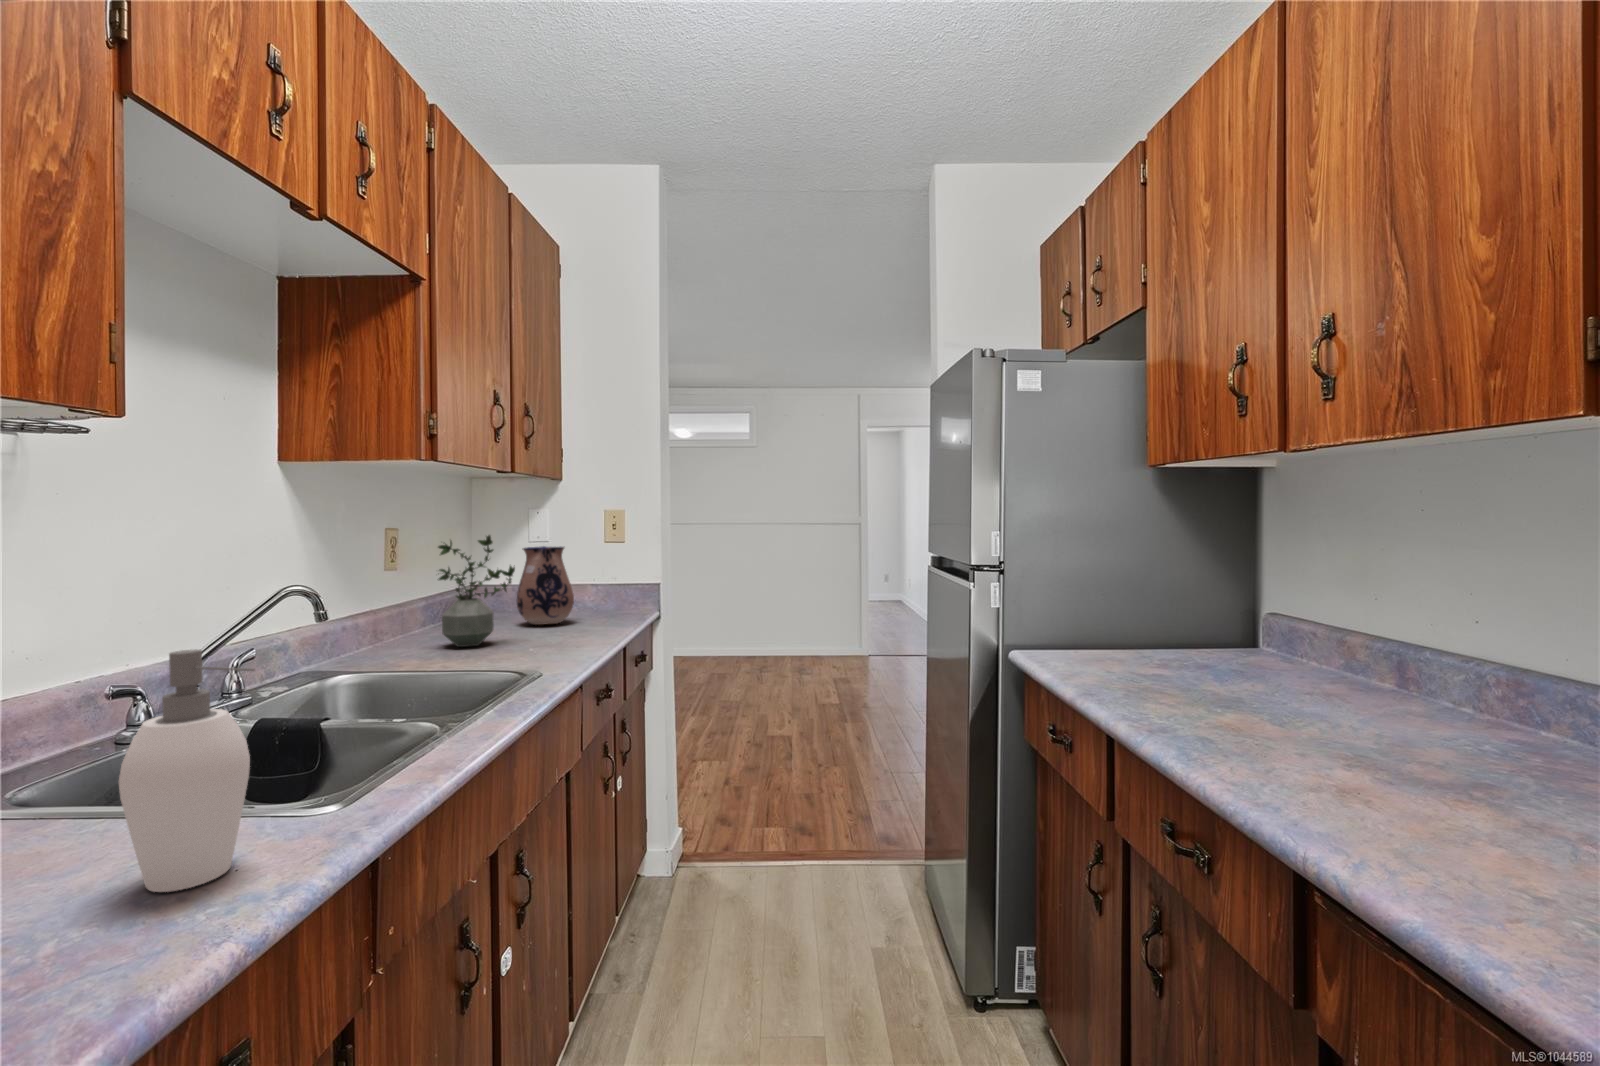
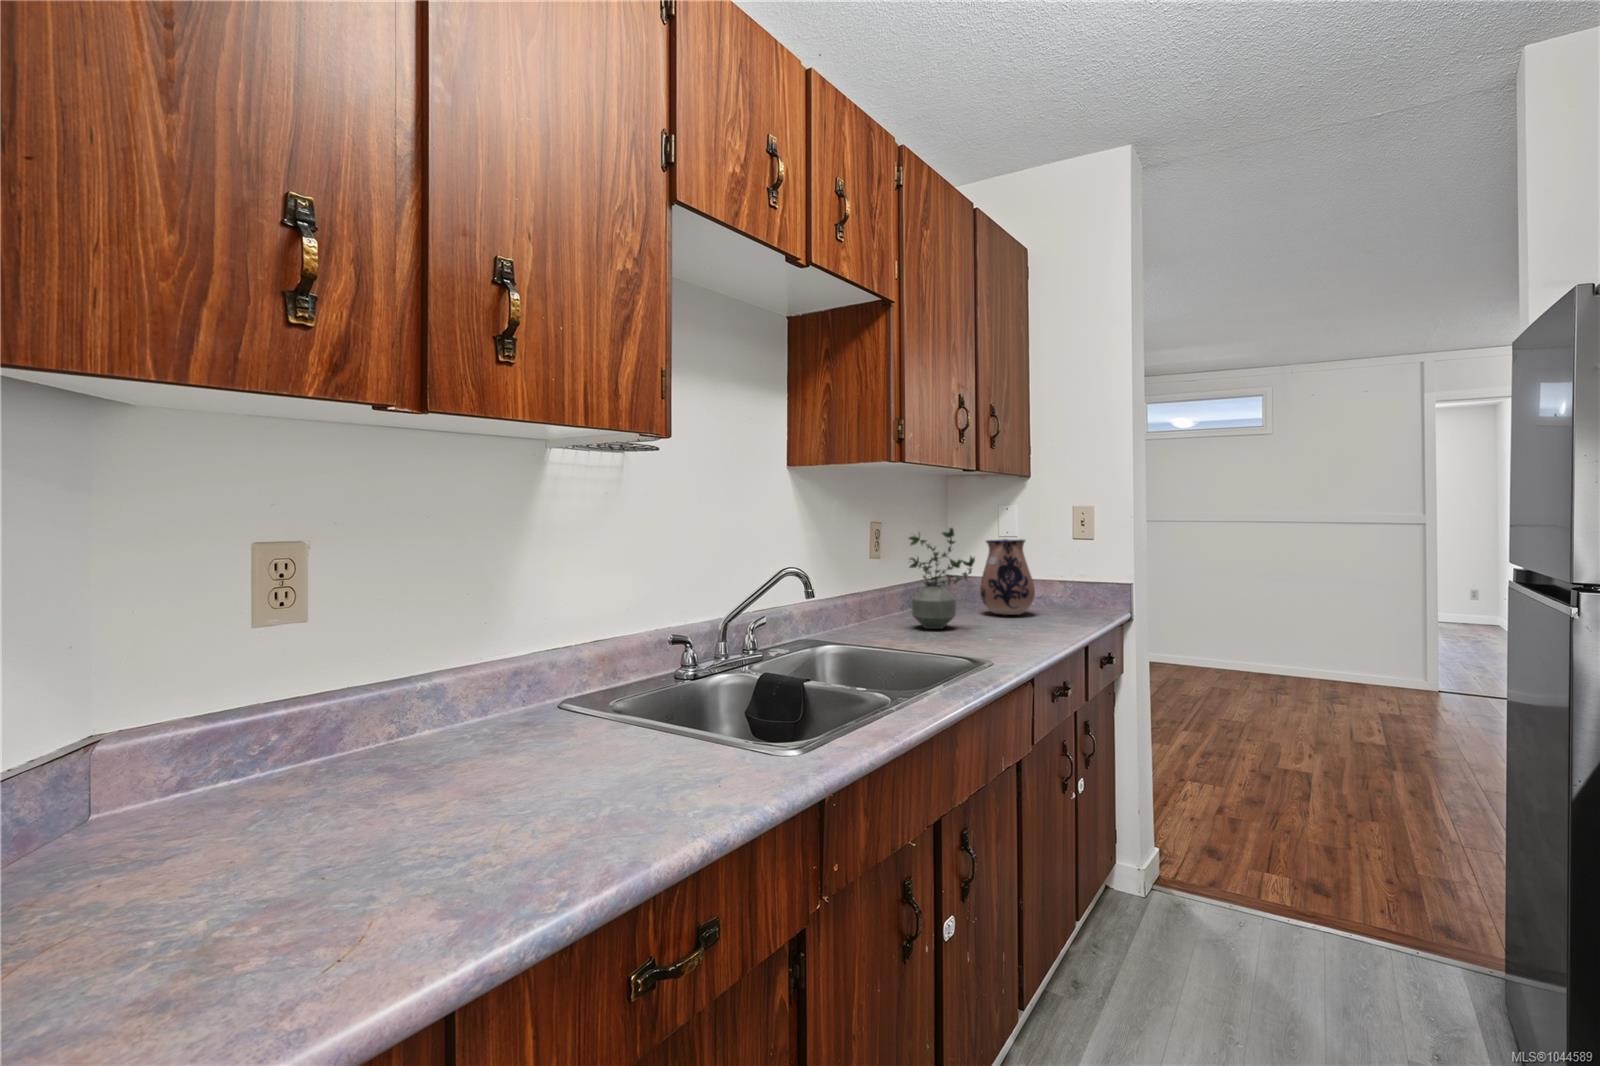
soap dispenser: present [119,649,254,892] -> none [650,609,728,792]

